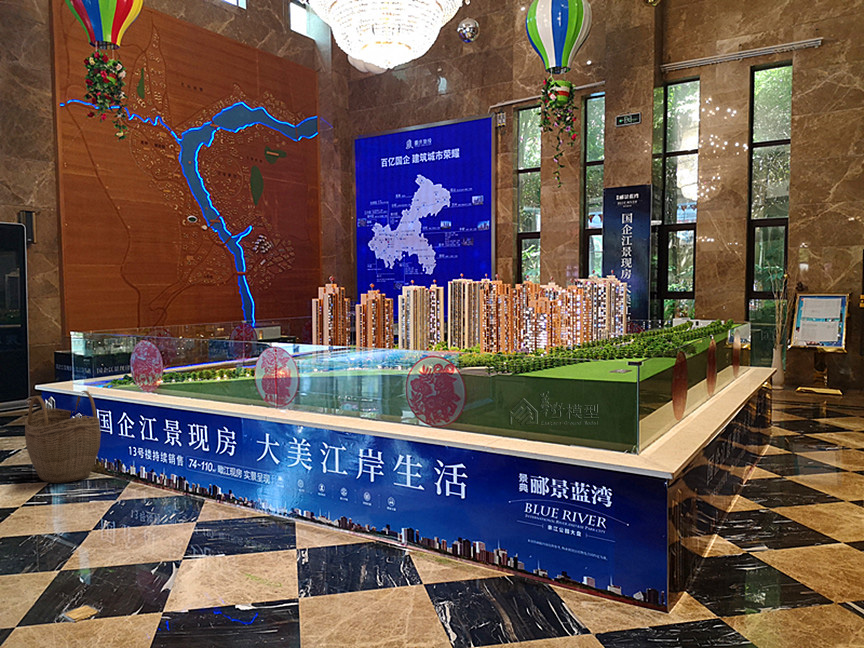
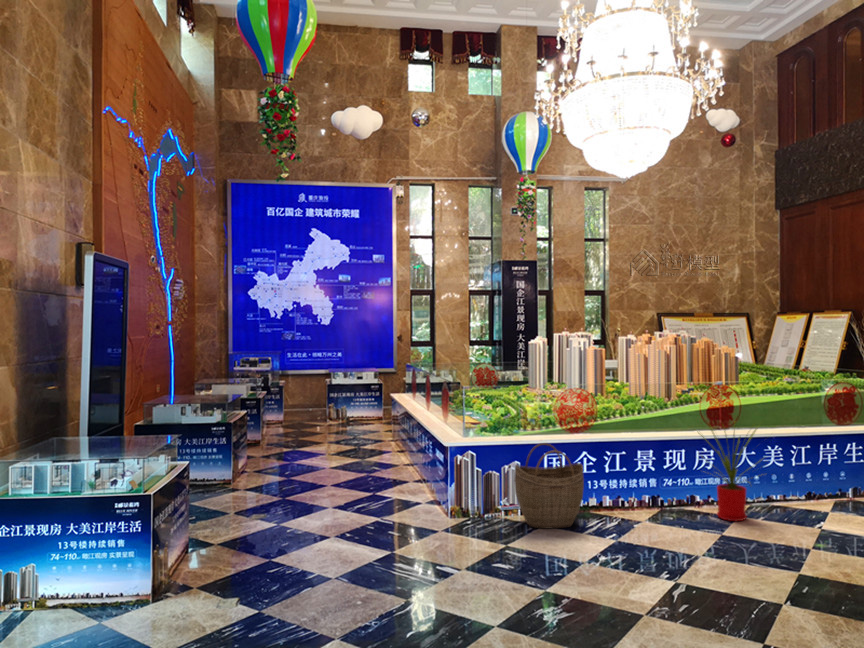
house plant: none [111,380,224,526] -> present [701,429,759,521]

